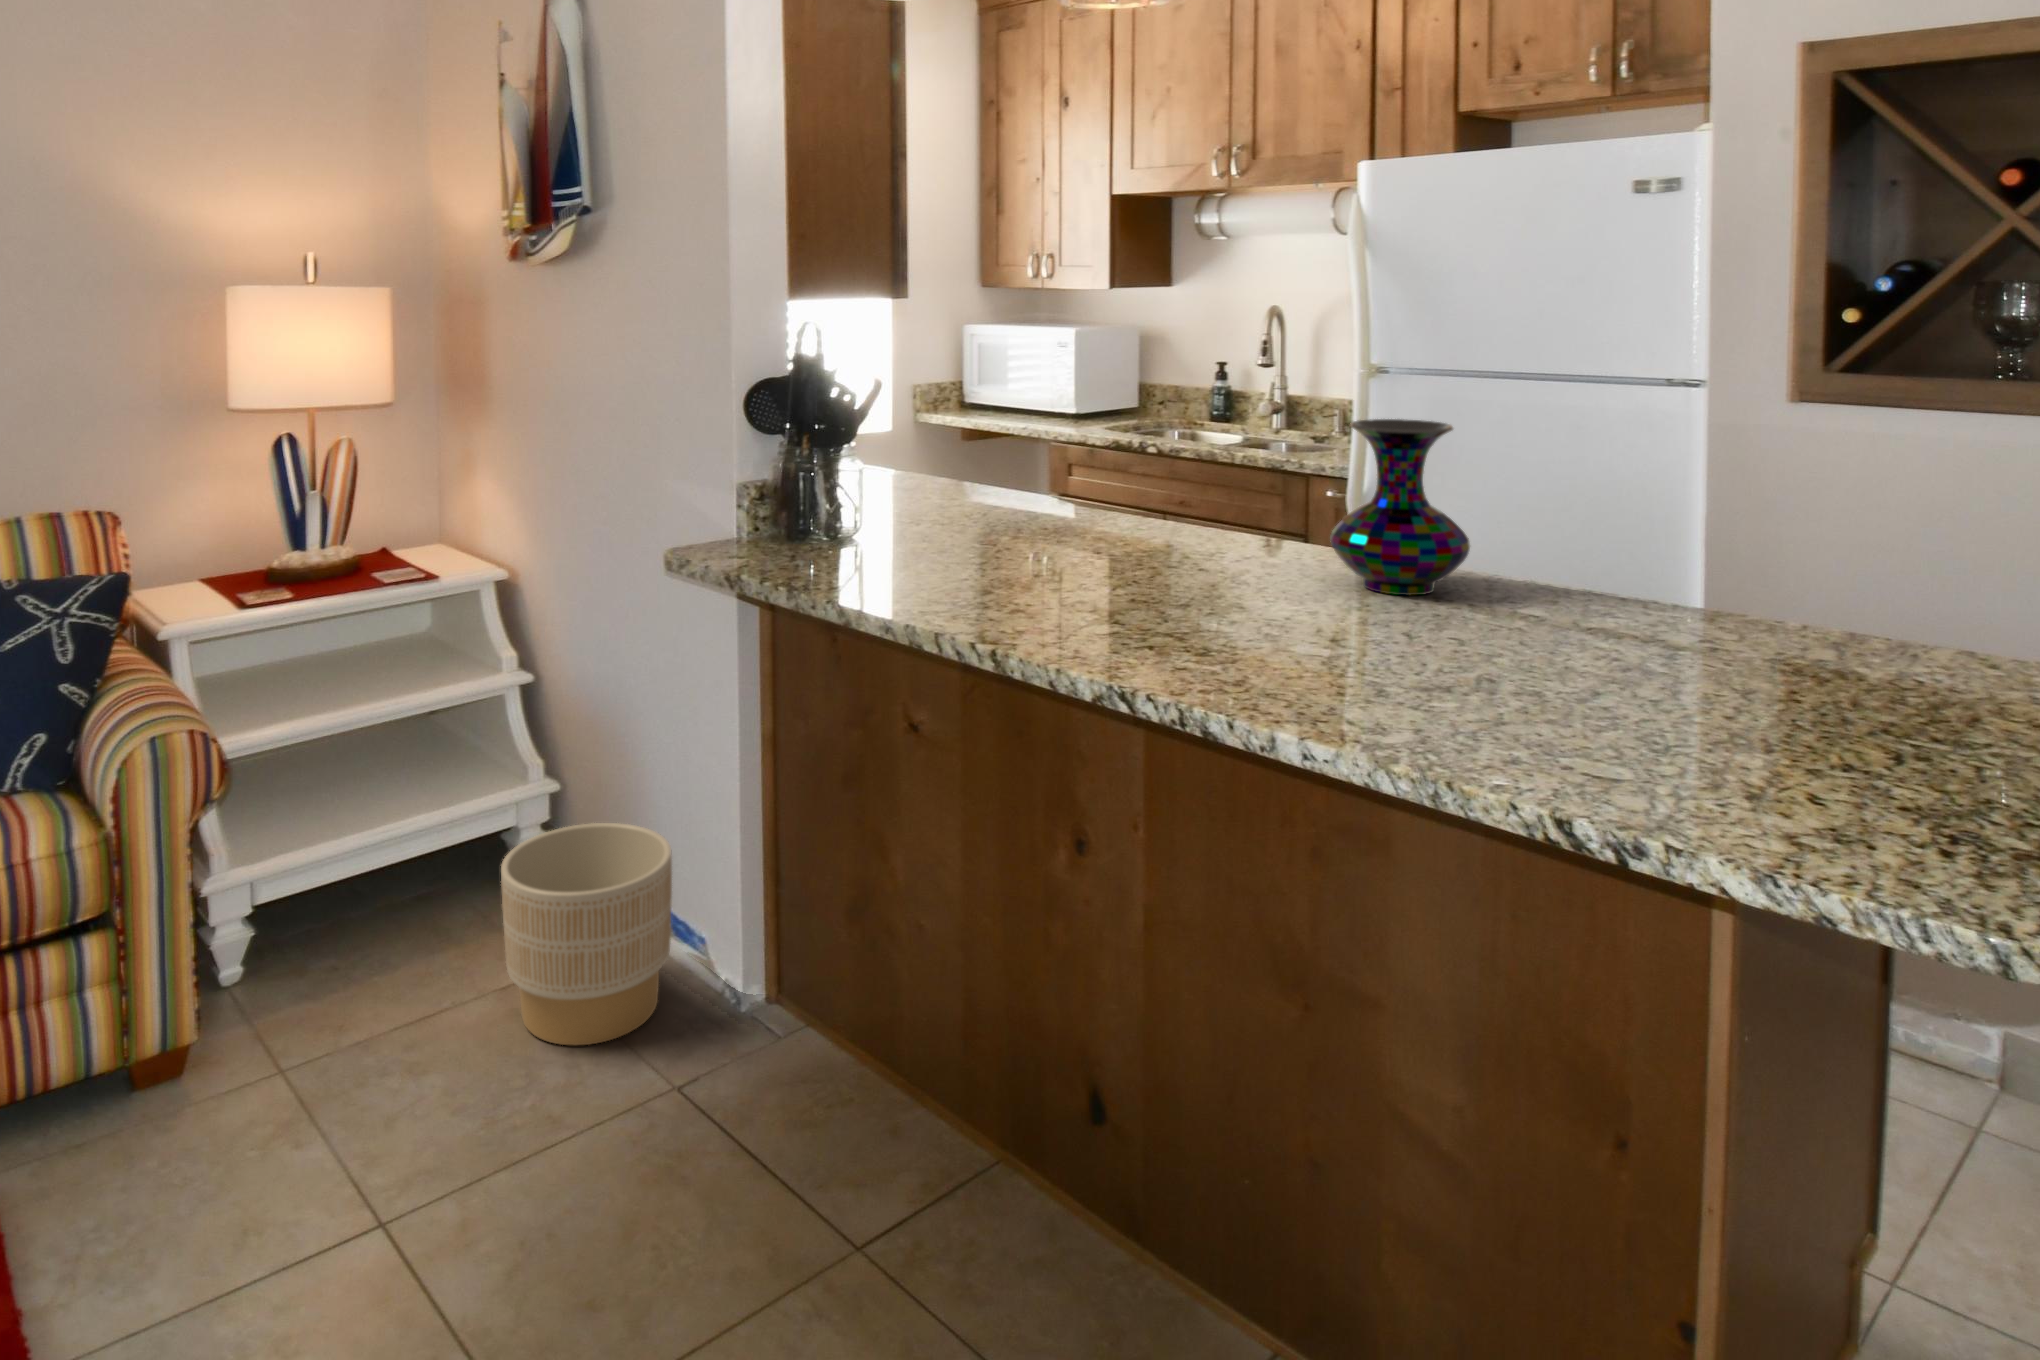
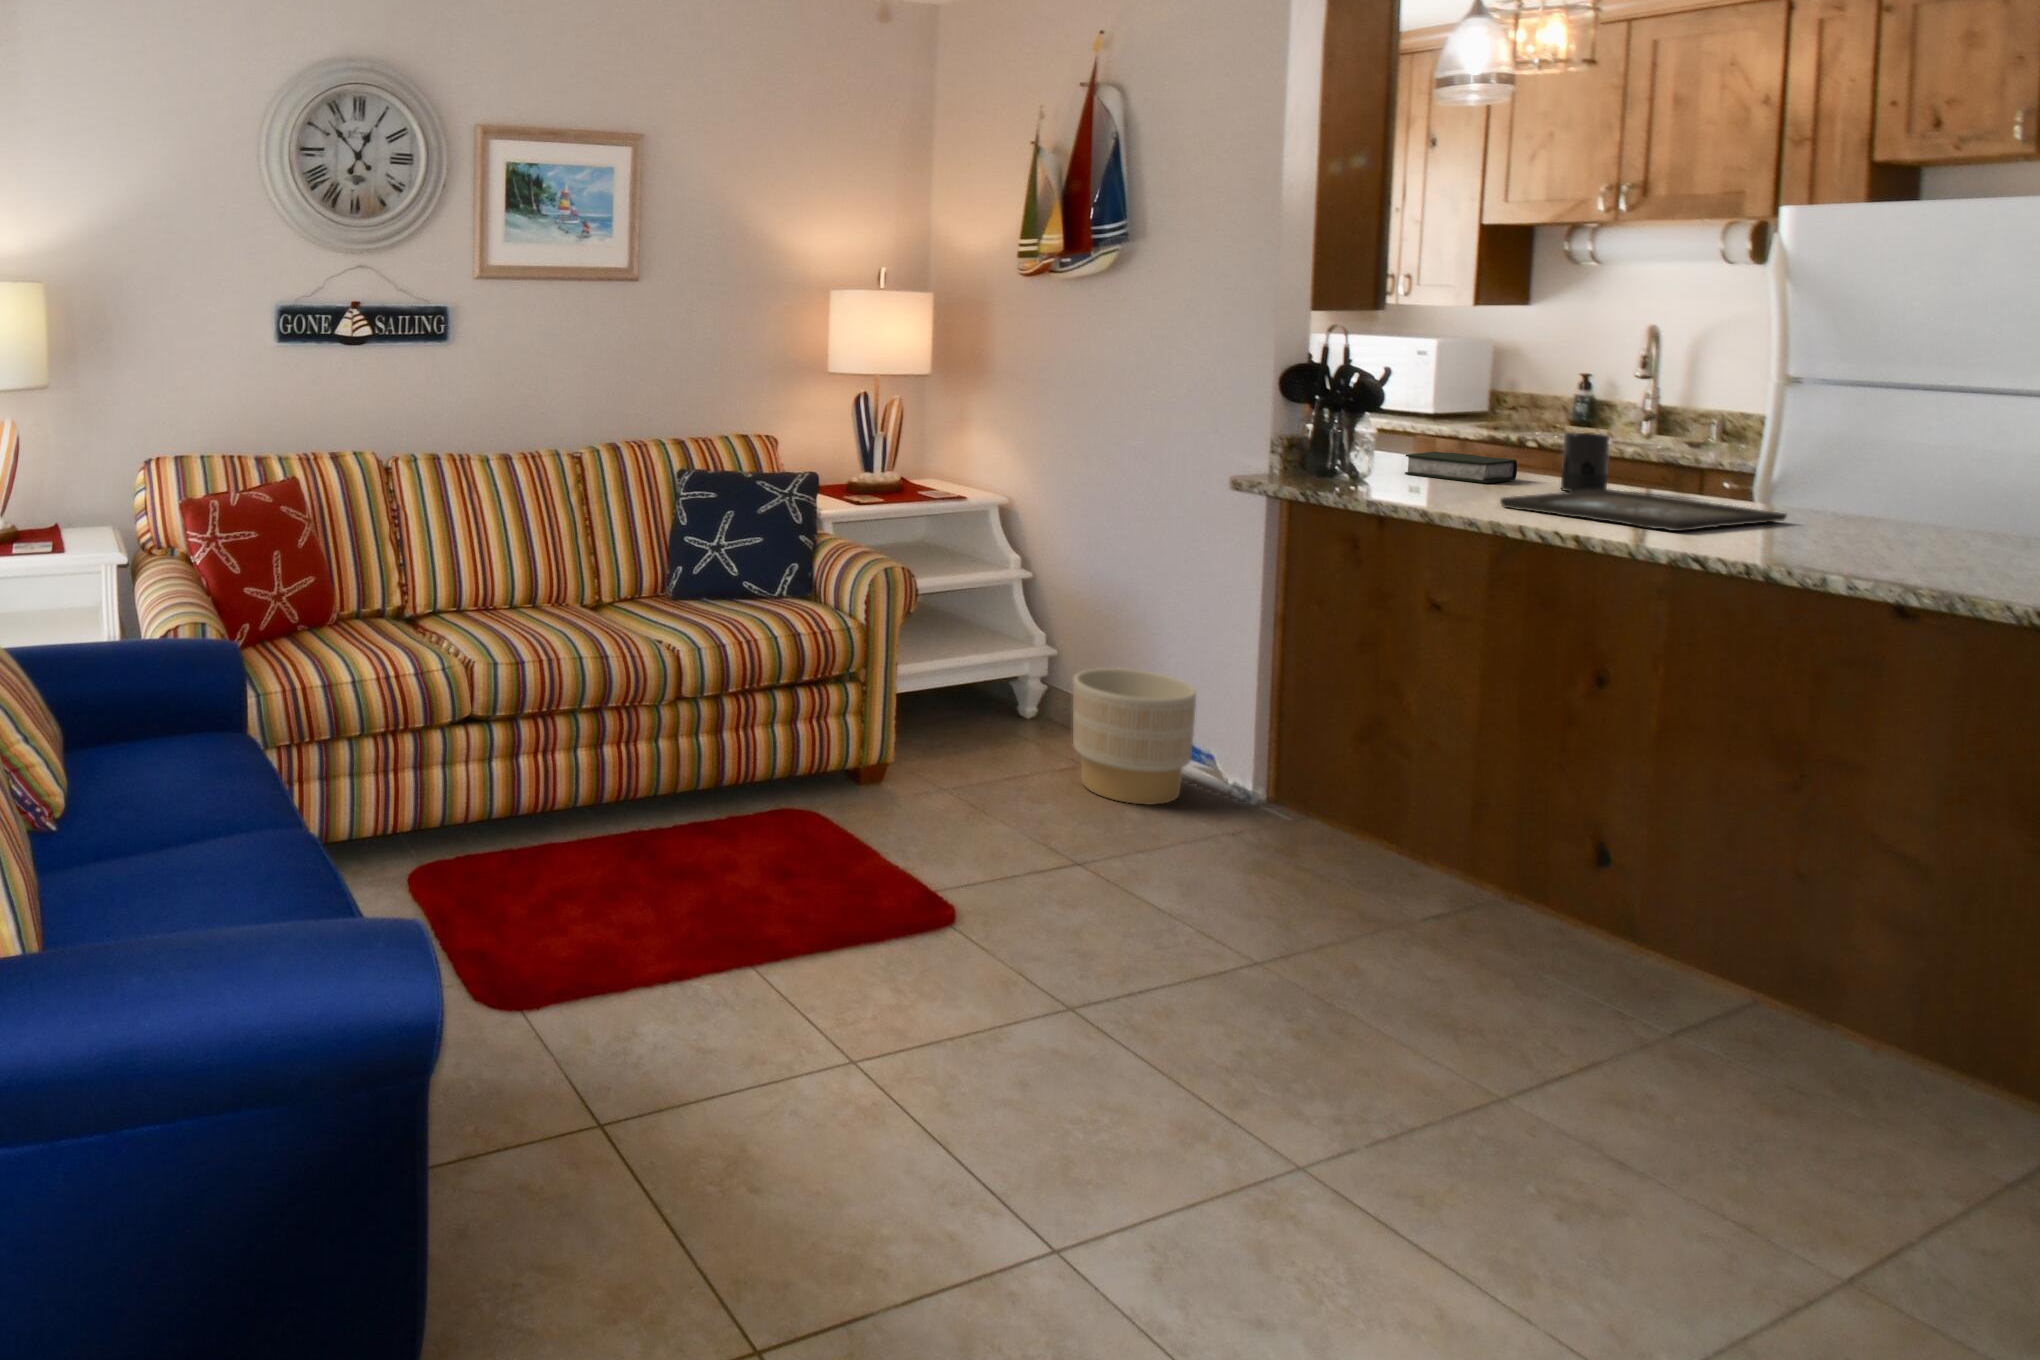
vase: present [1330,419,1470,595] -> none [1791,400,1919,523]
candle: none [1081,463,1135,558] -> present [1561,432,1610,492]
book: none [912,495,1047,546] -> present [1405,452,1517,483]
tray: none [950,556,1313,657] -> present [1500,489,1787,531]

